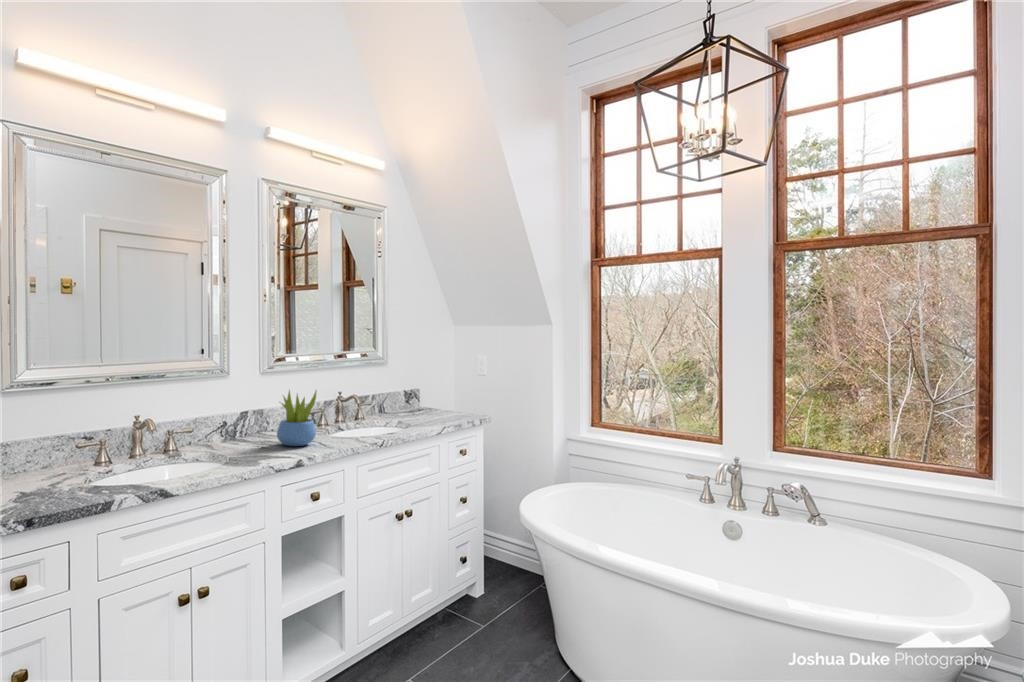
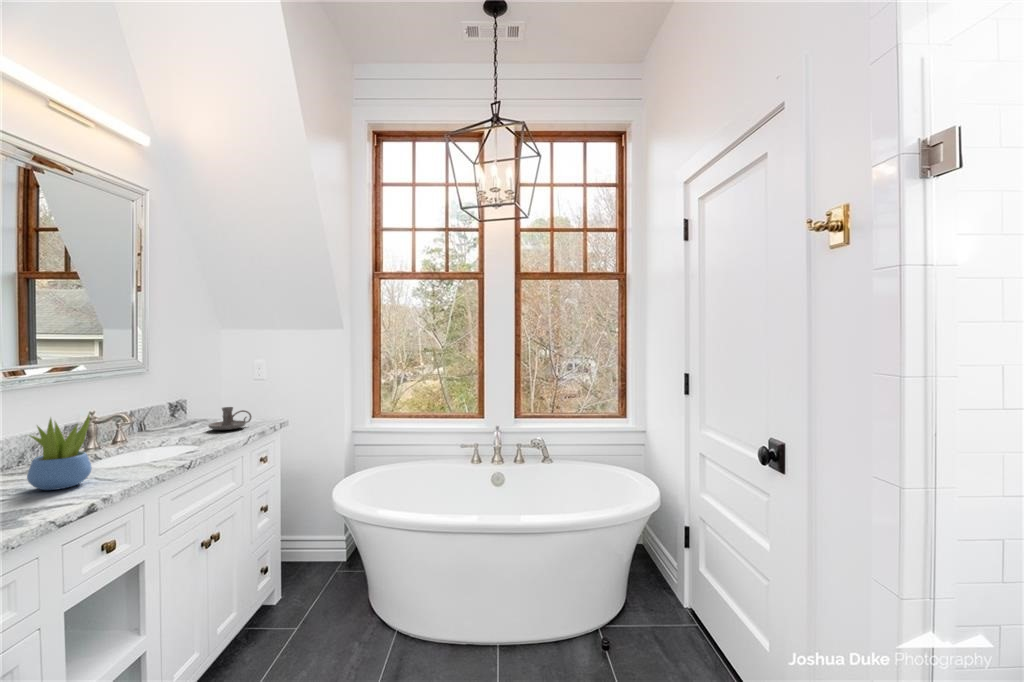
candle holder: none [427,399,464,420] -> present [208,407,251,430]

